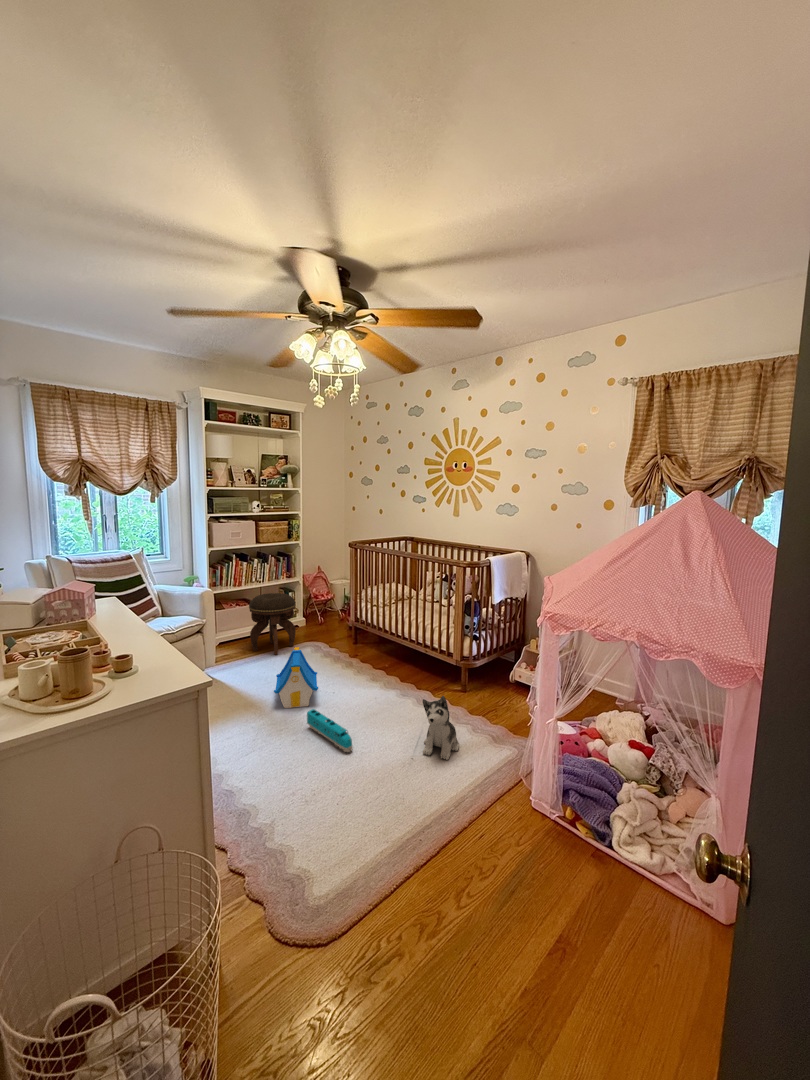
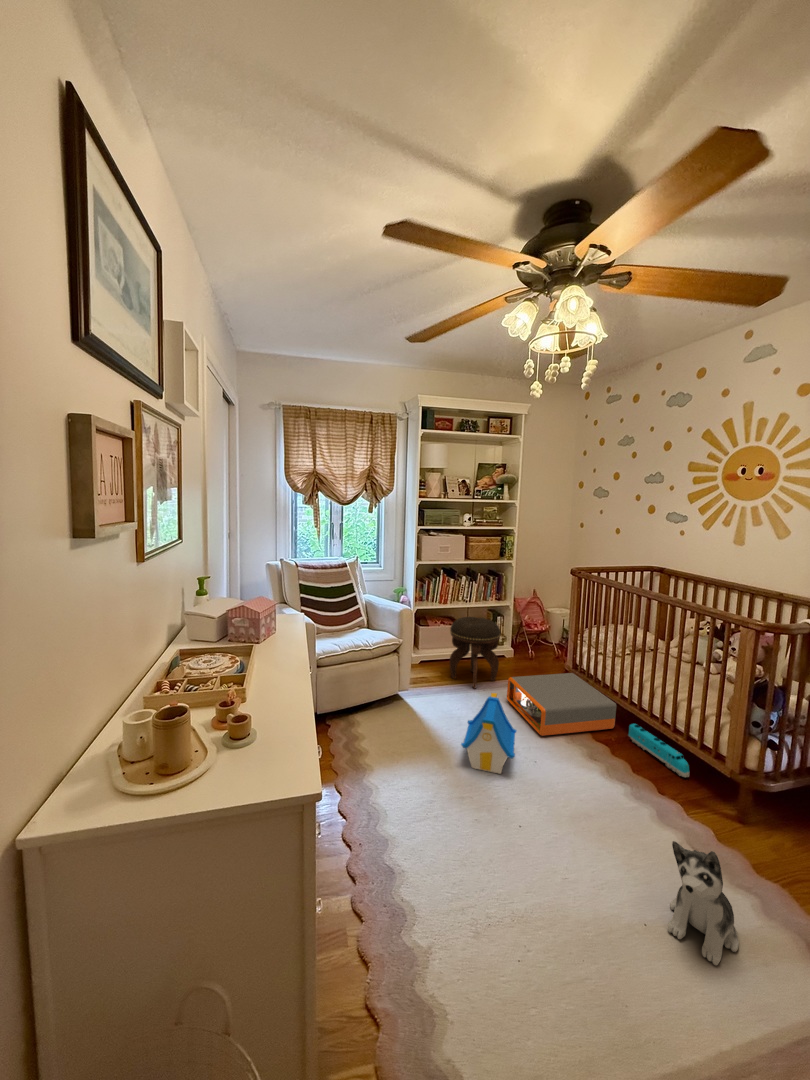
storage box: none [305,626,388,675] -> present [507,673,616,736]
toy train: present [307,709,352,752] -> present [629,724,689,777]

